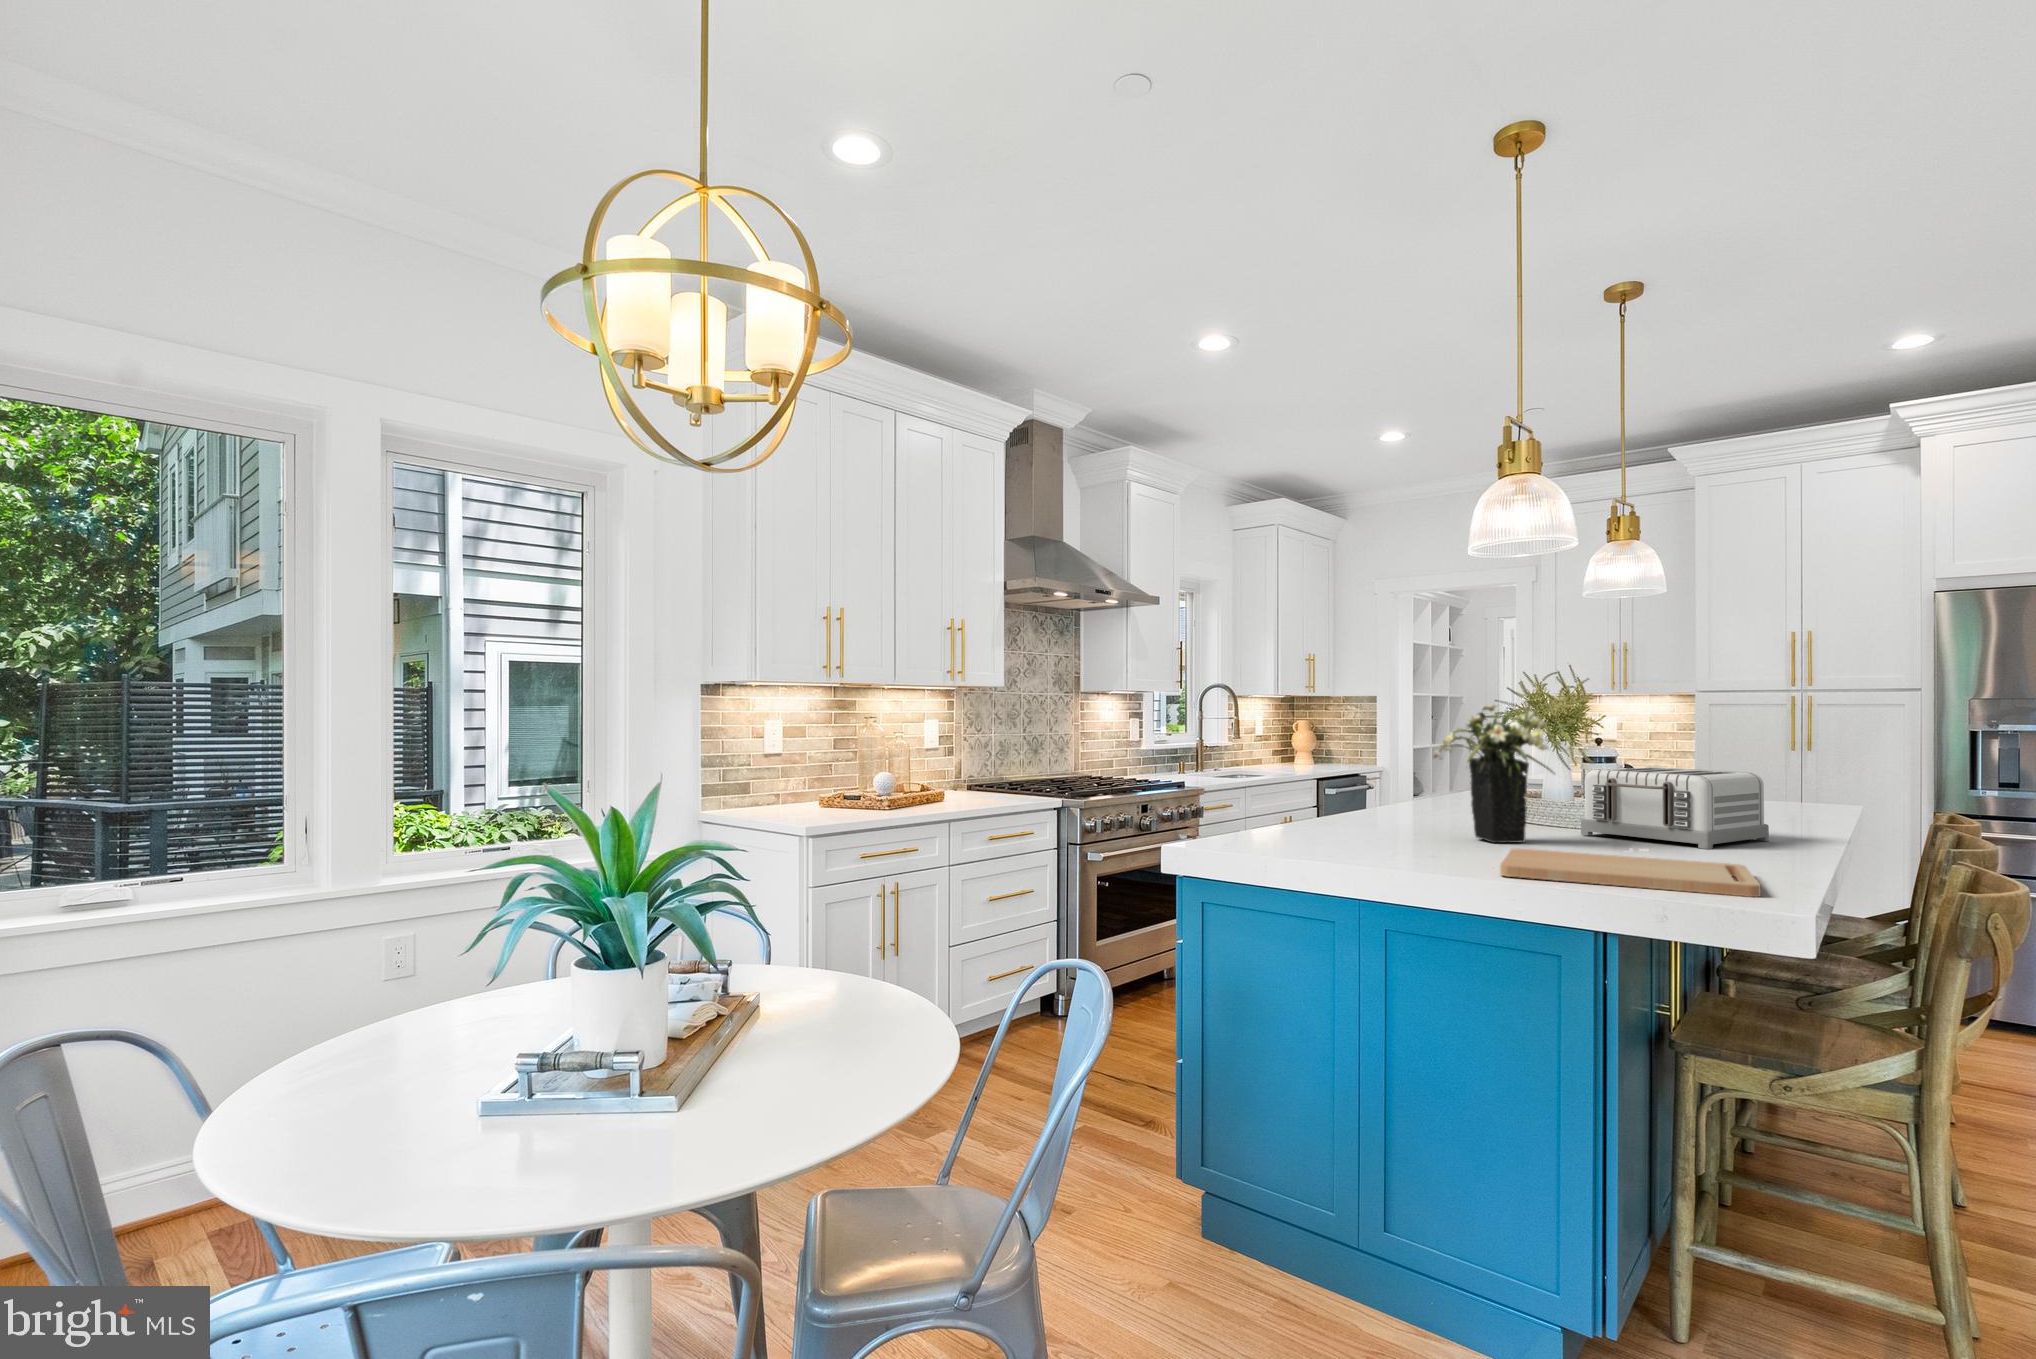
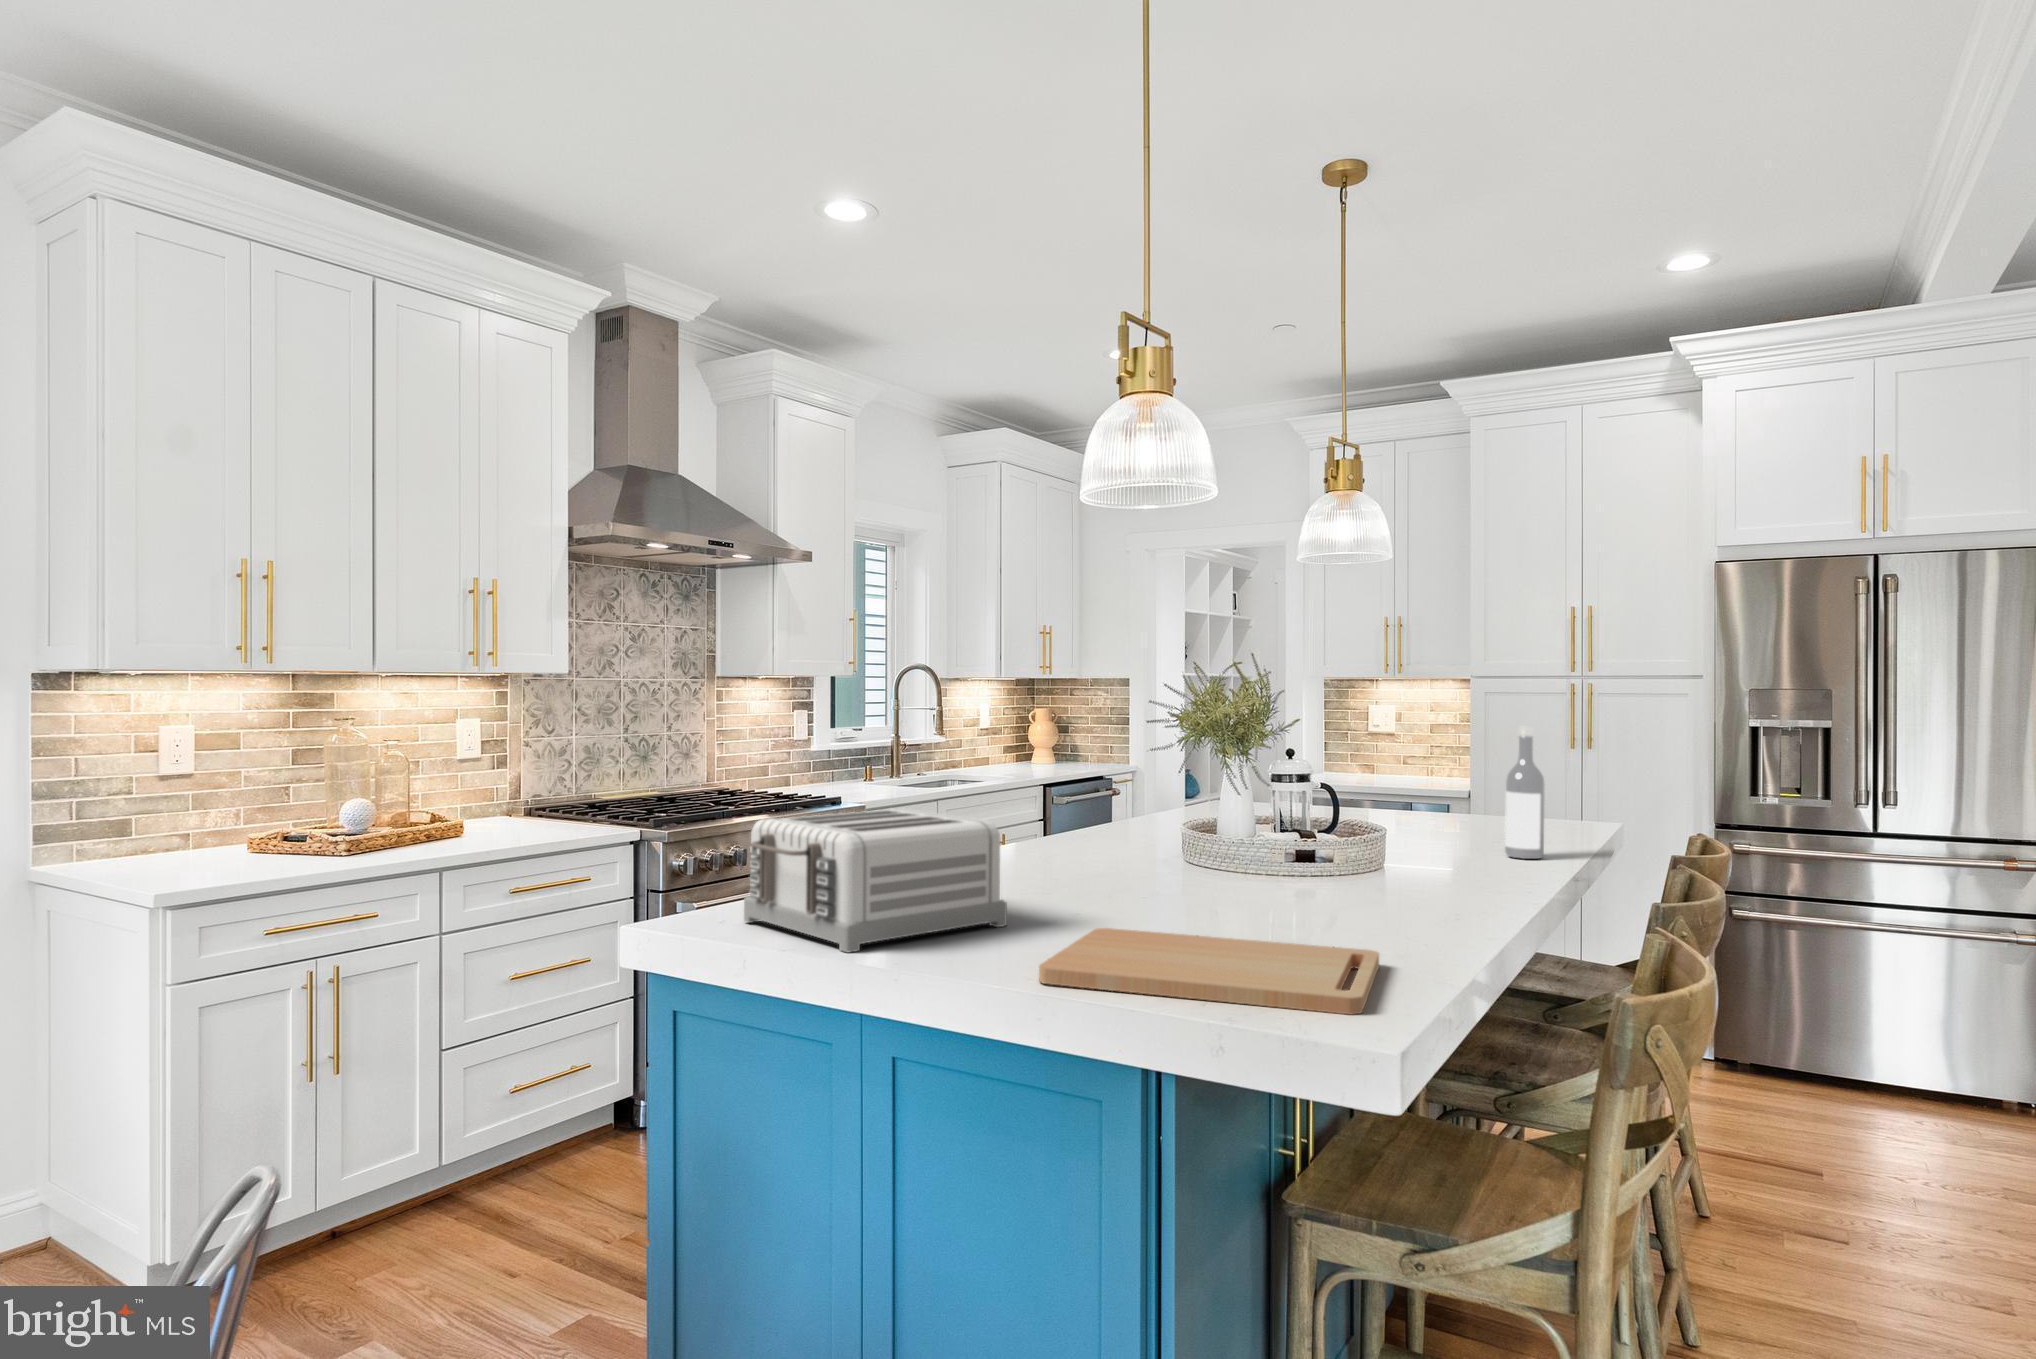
flower arrangement: present [1433,703,1557,843] -> none [1029,711,1191,909]
wine bottle: none [1773,721,1808,823] -> present [1505,727,1544,859]
toaster: present [1581,767,1769,849] -> present [744,808,1007,952]

